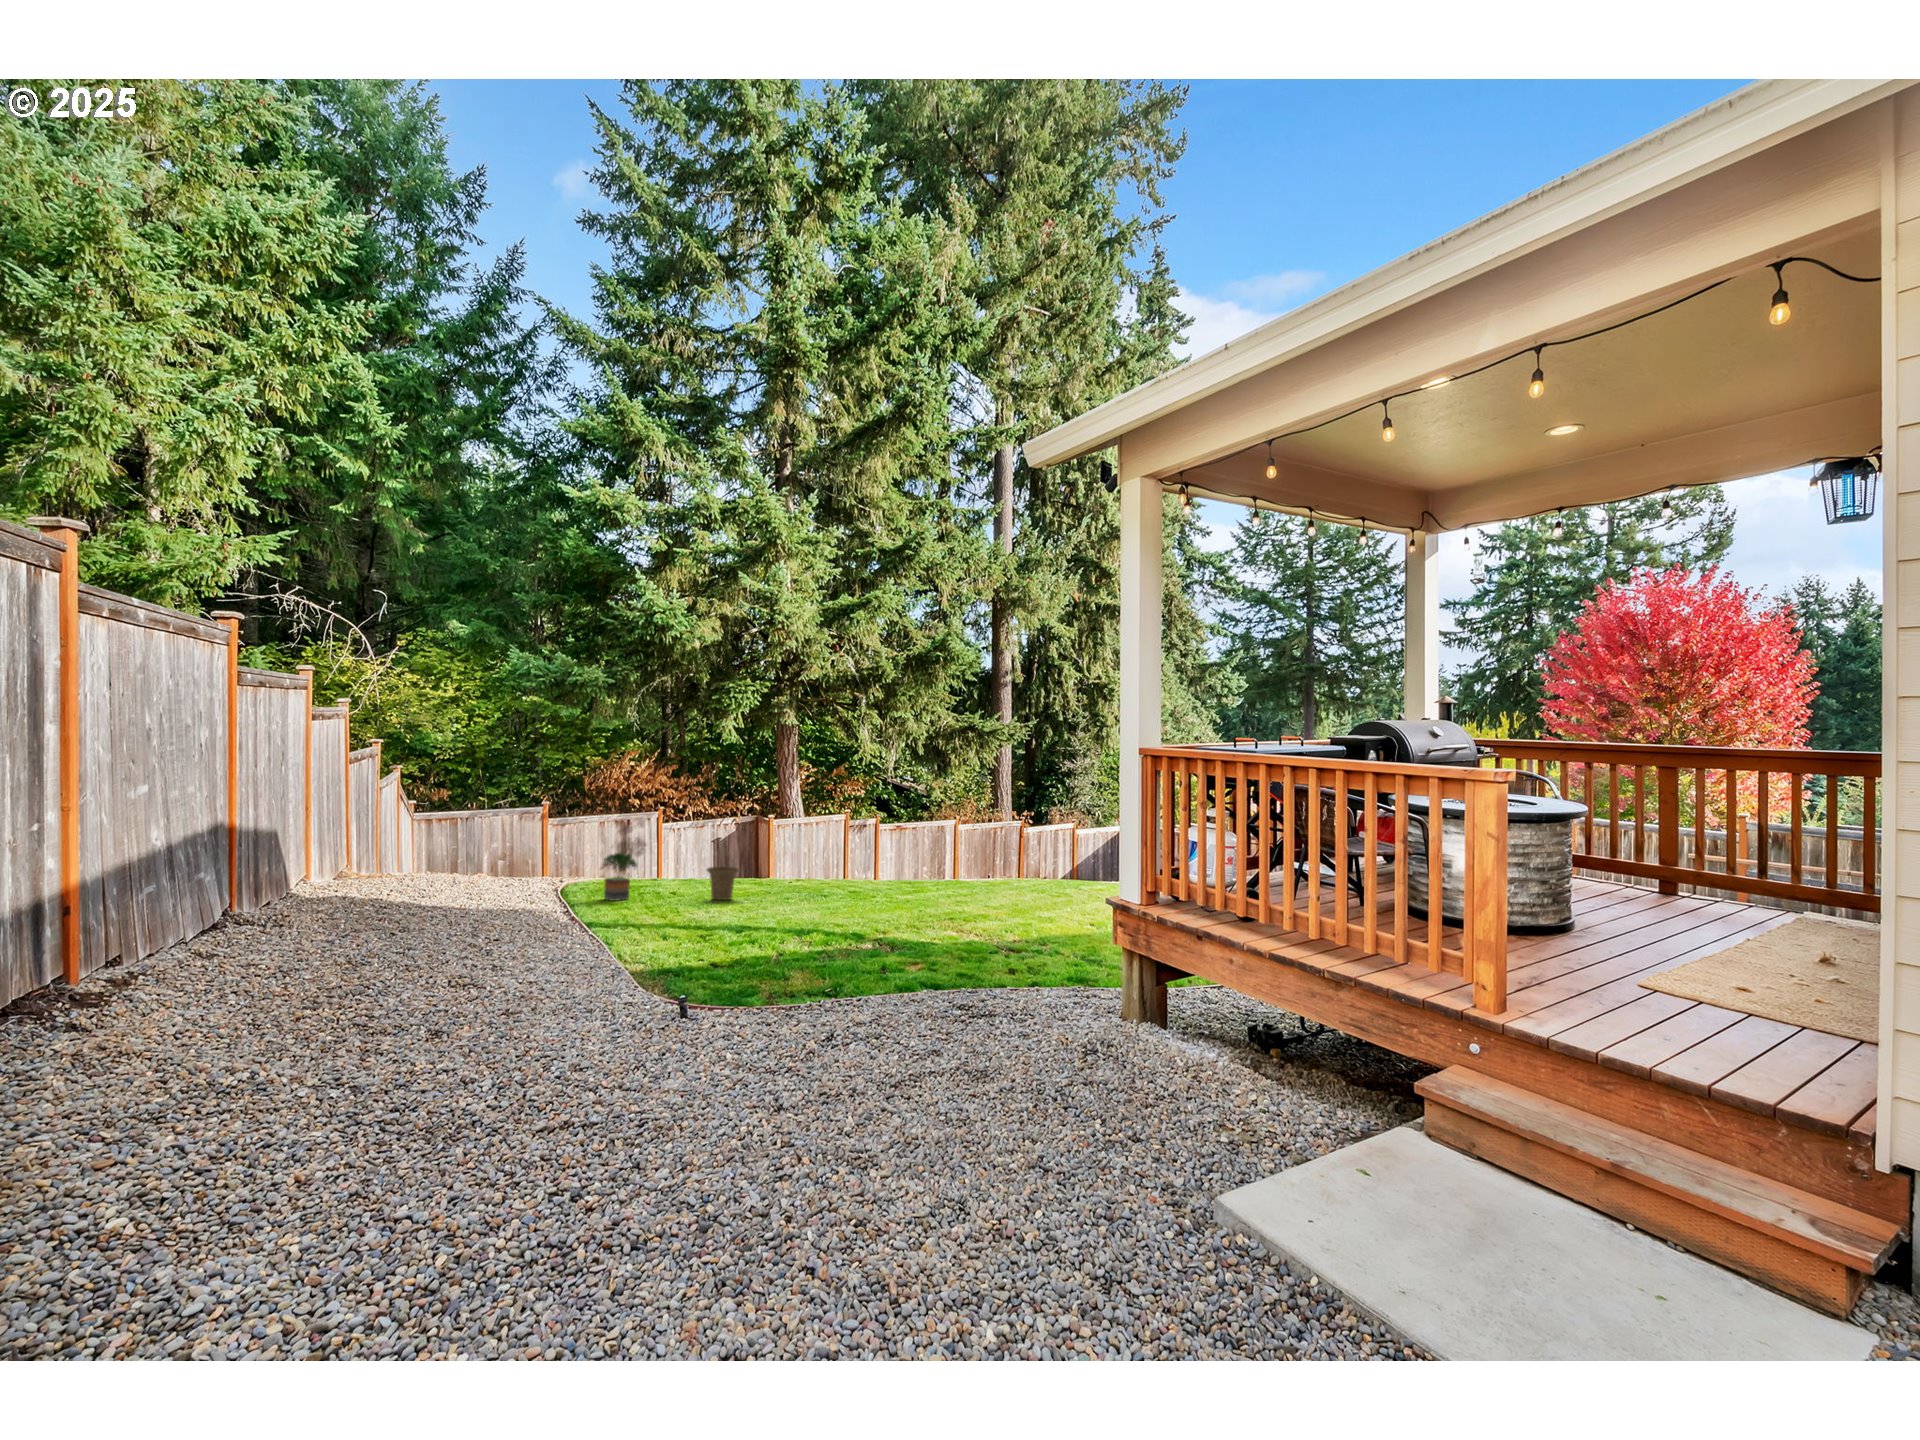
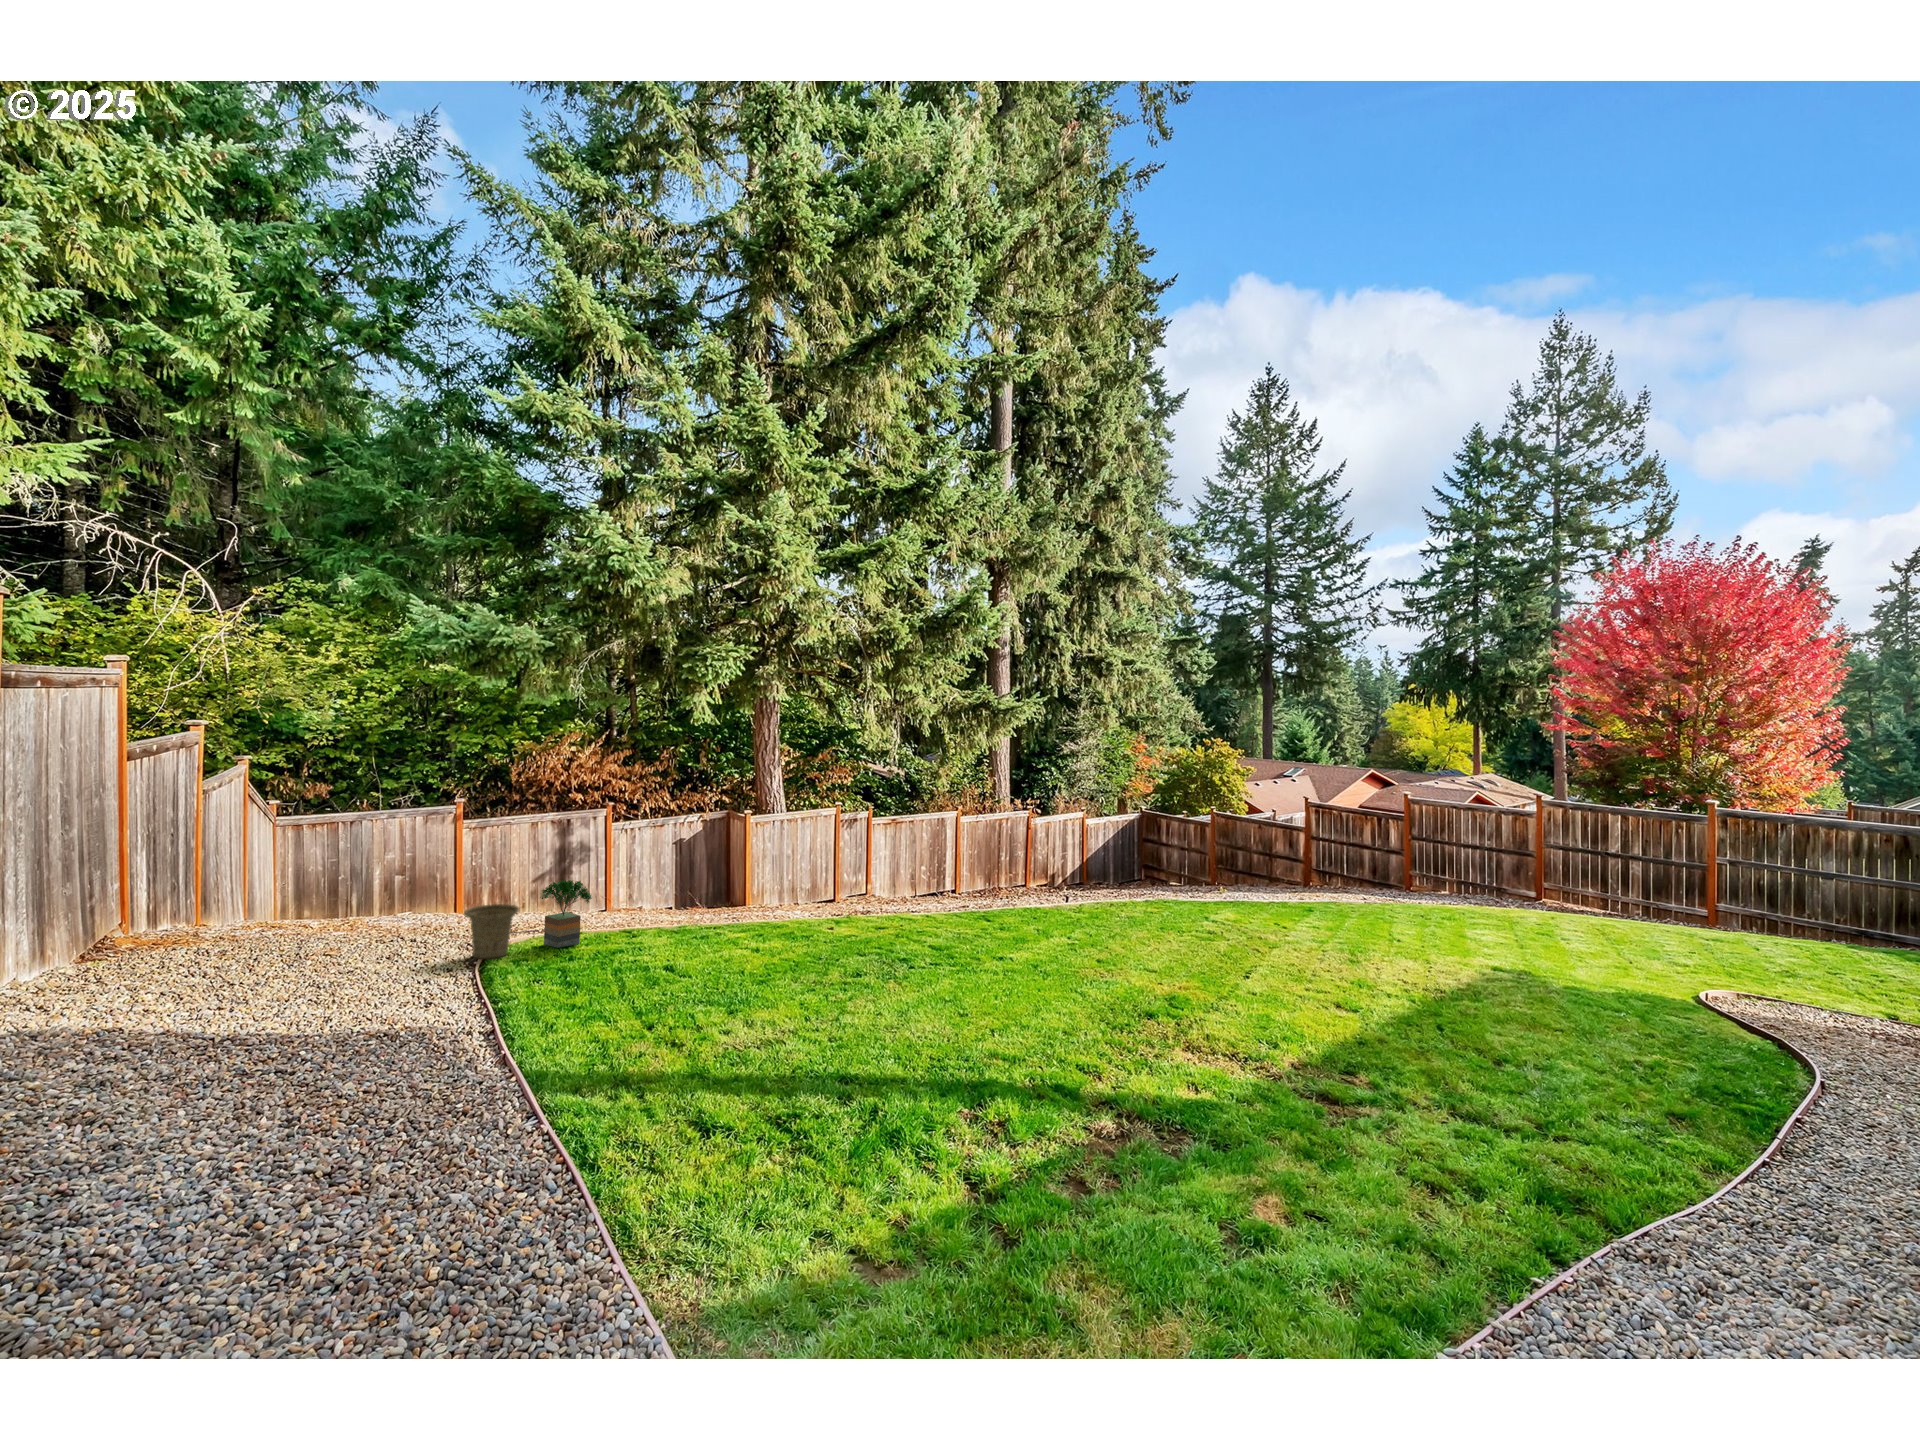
basket: present [707,867,739,900] -> present [464,904,519,959]

